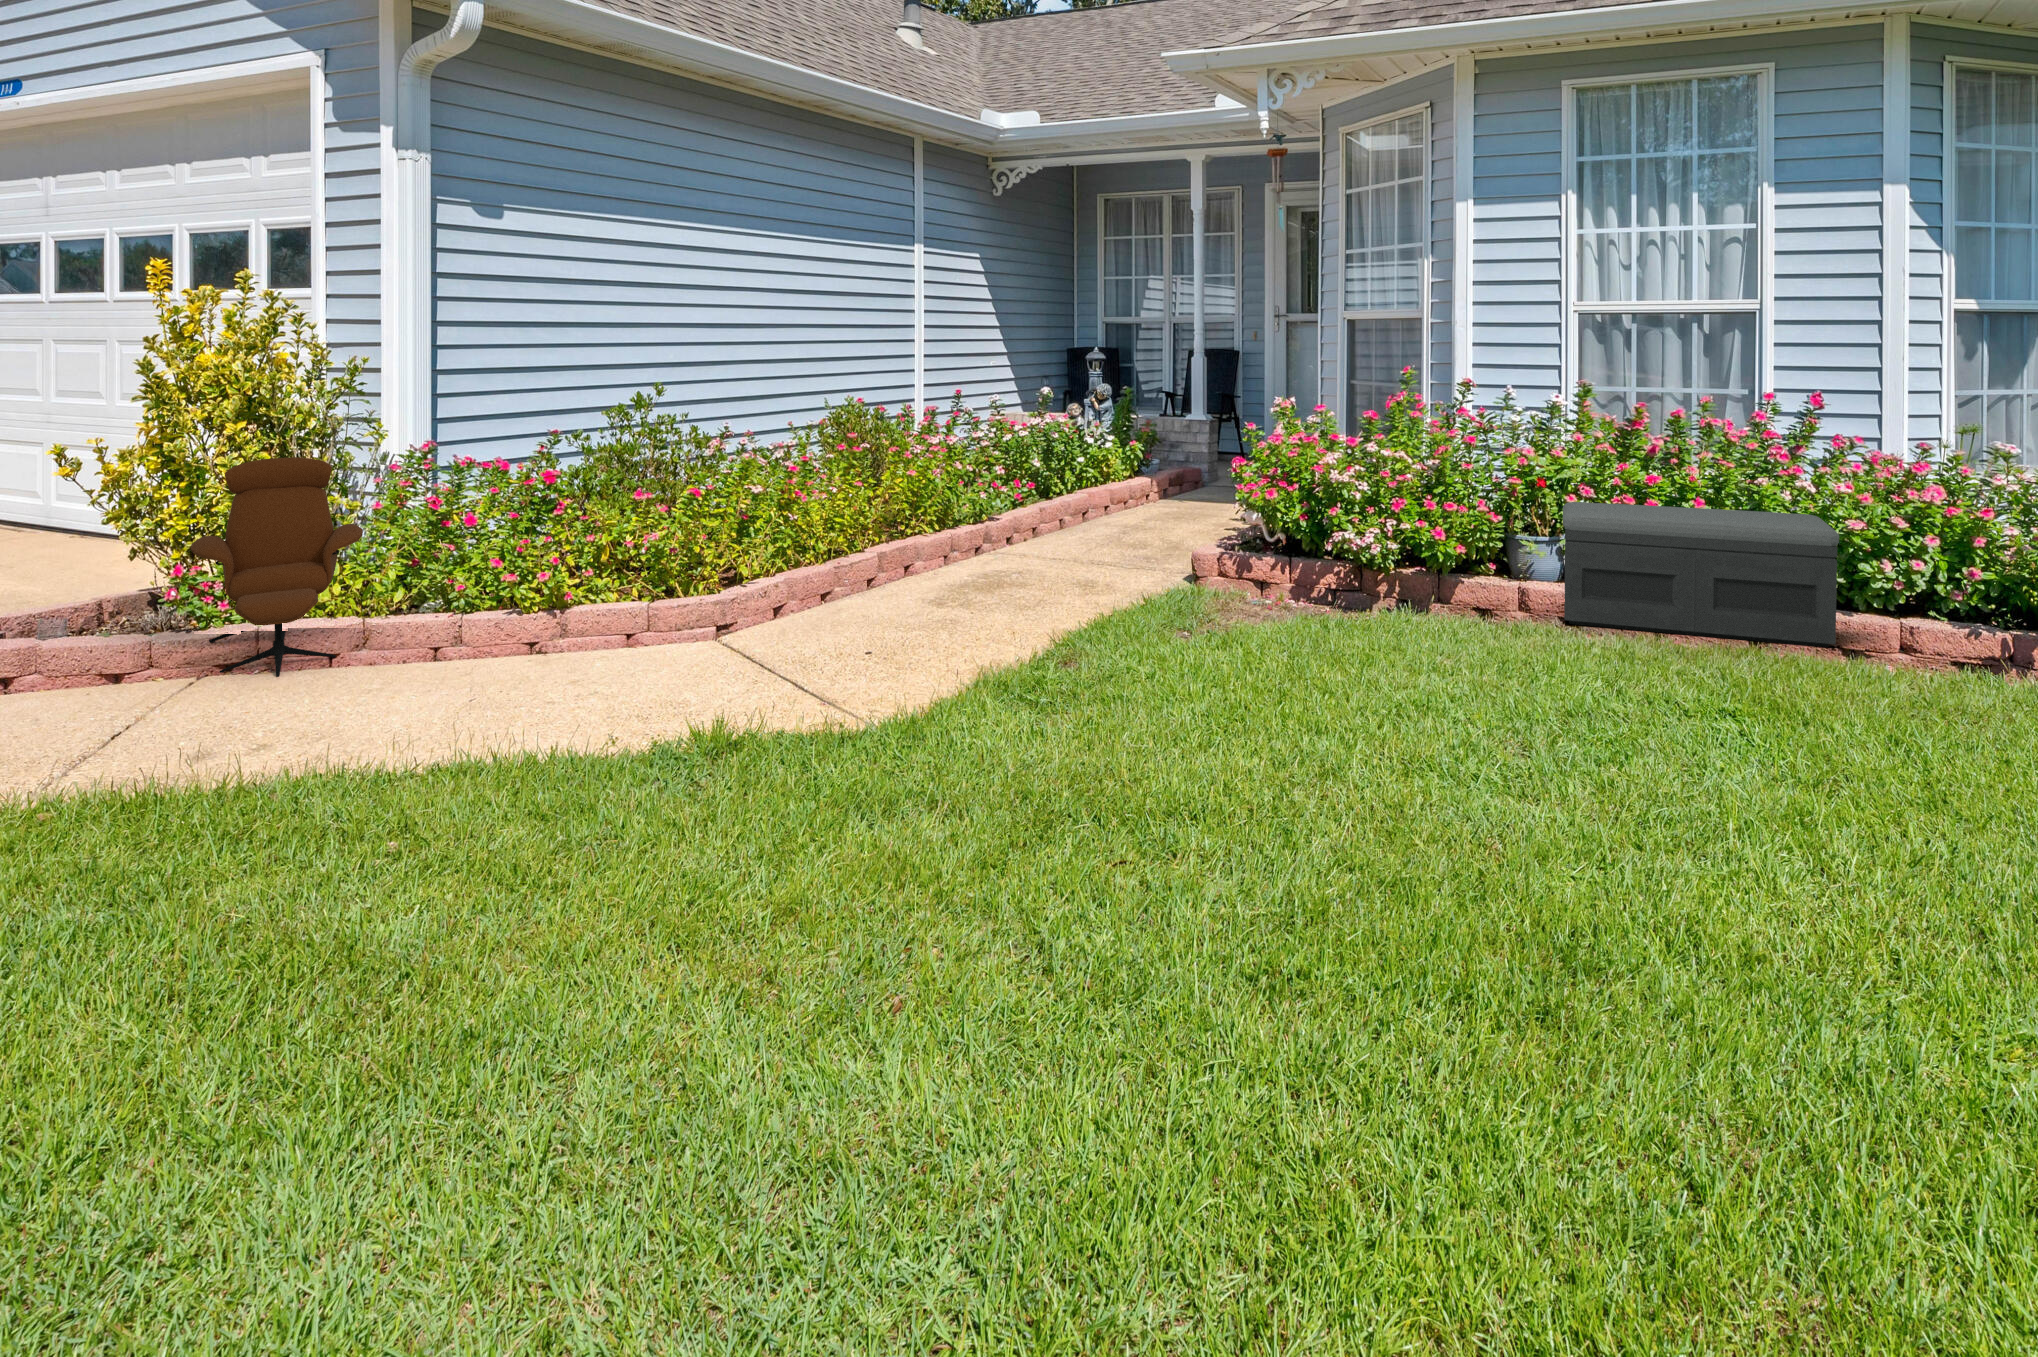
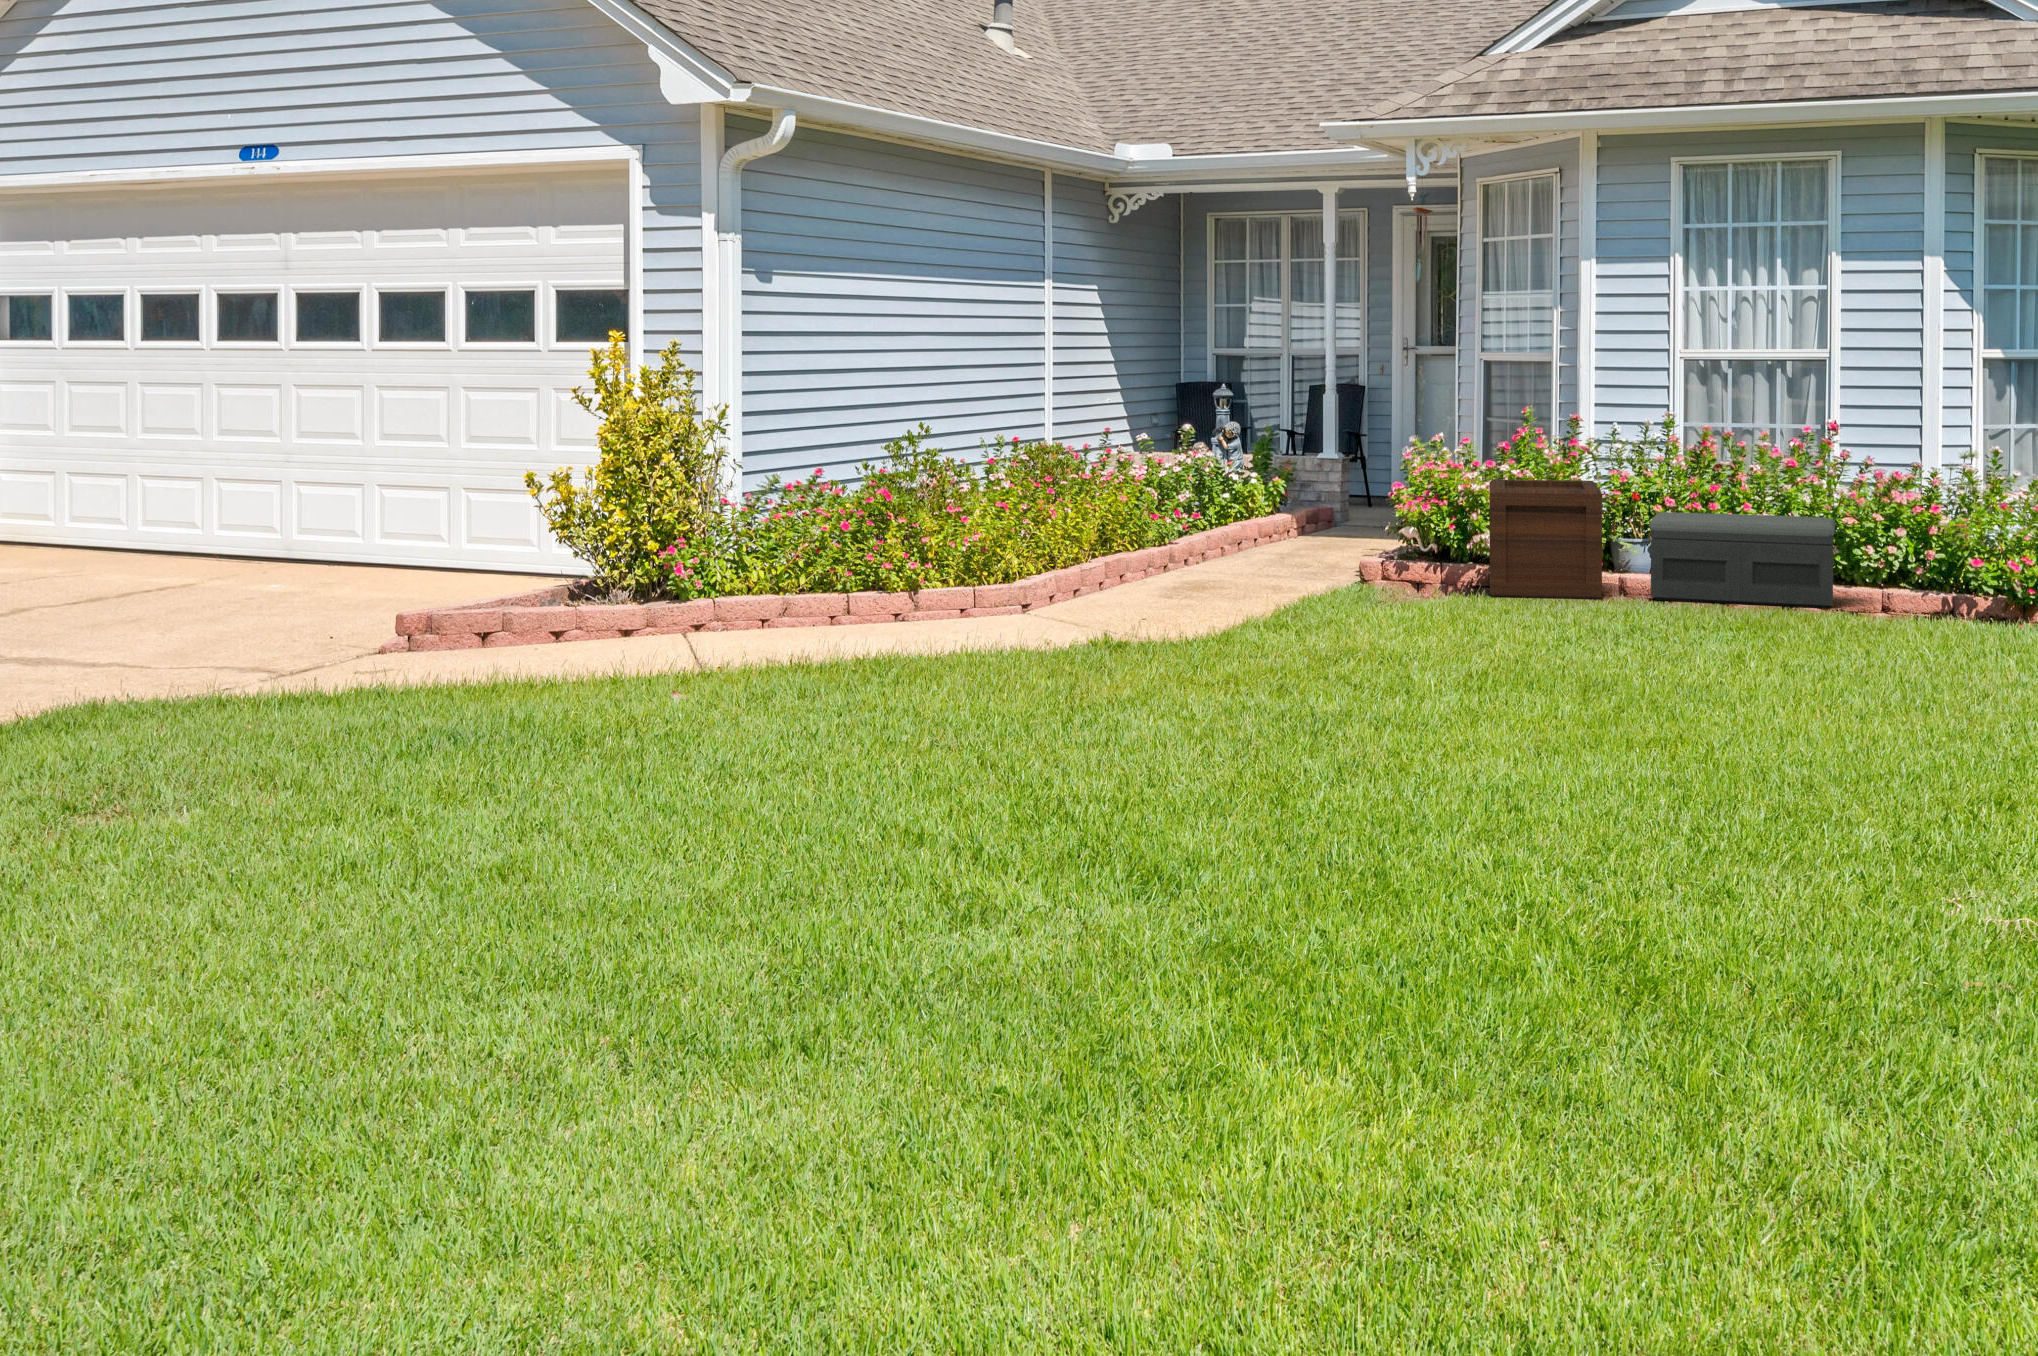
wooden crate: none [1344,455,1498,621] -> present [1490,480,1602,599]
lounge chair: present [191,457,363,677] -> none [653,484,777,632]

